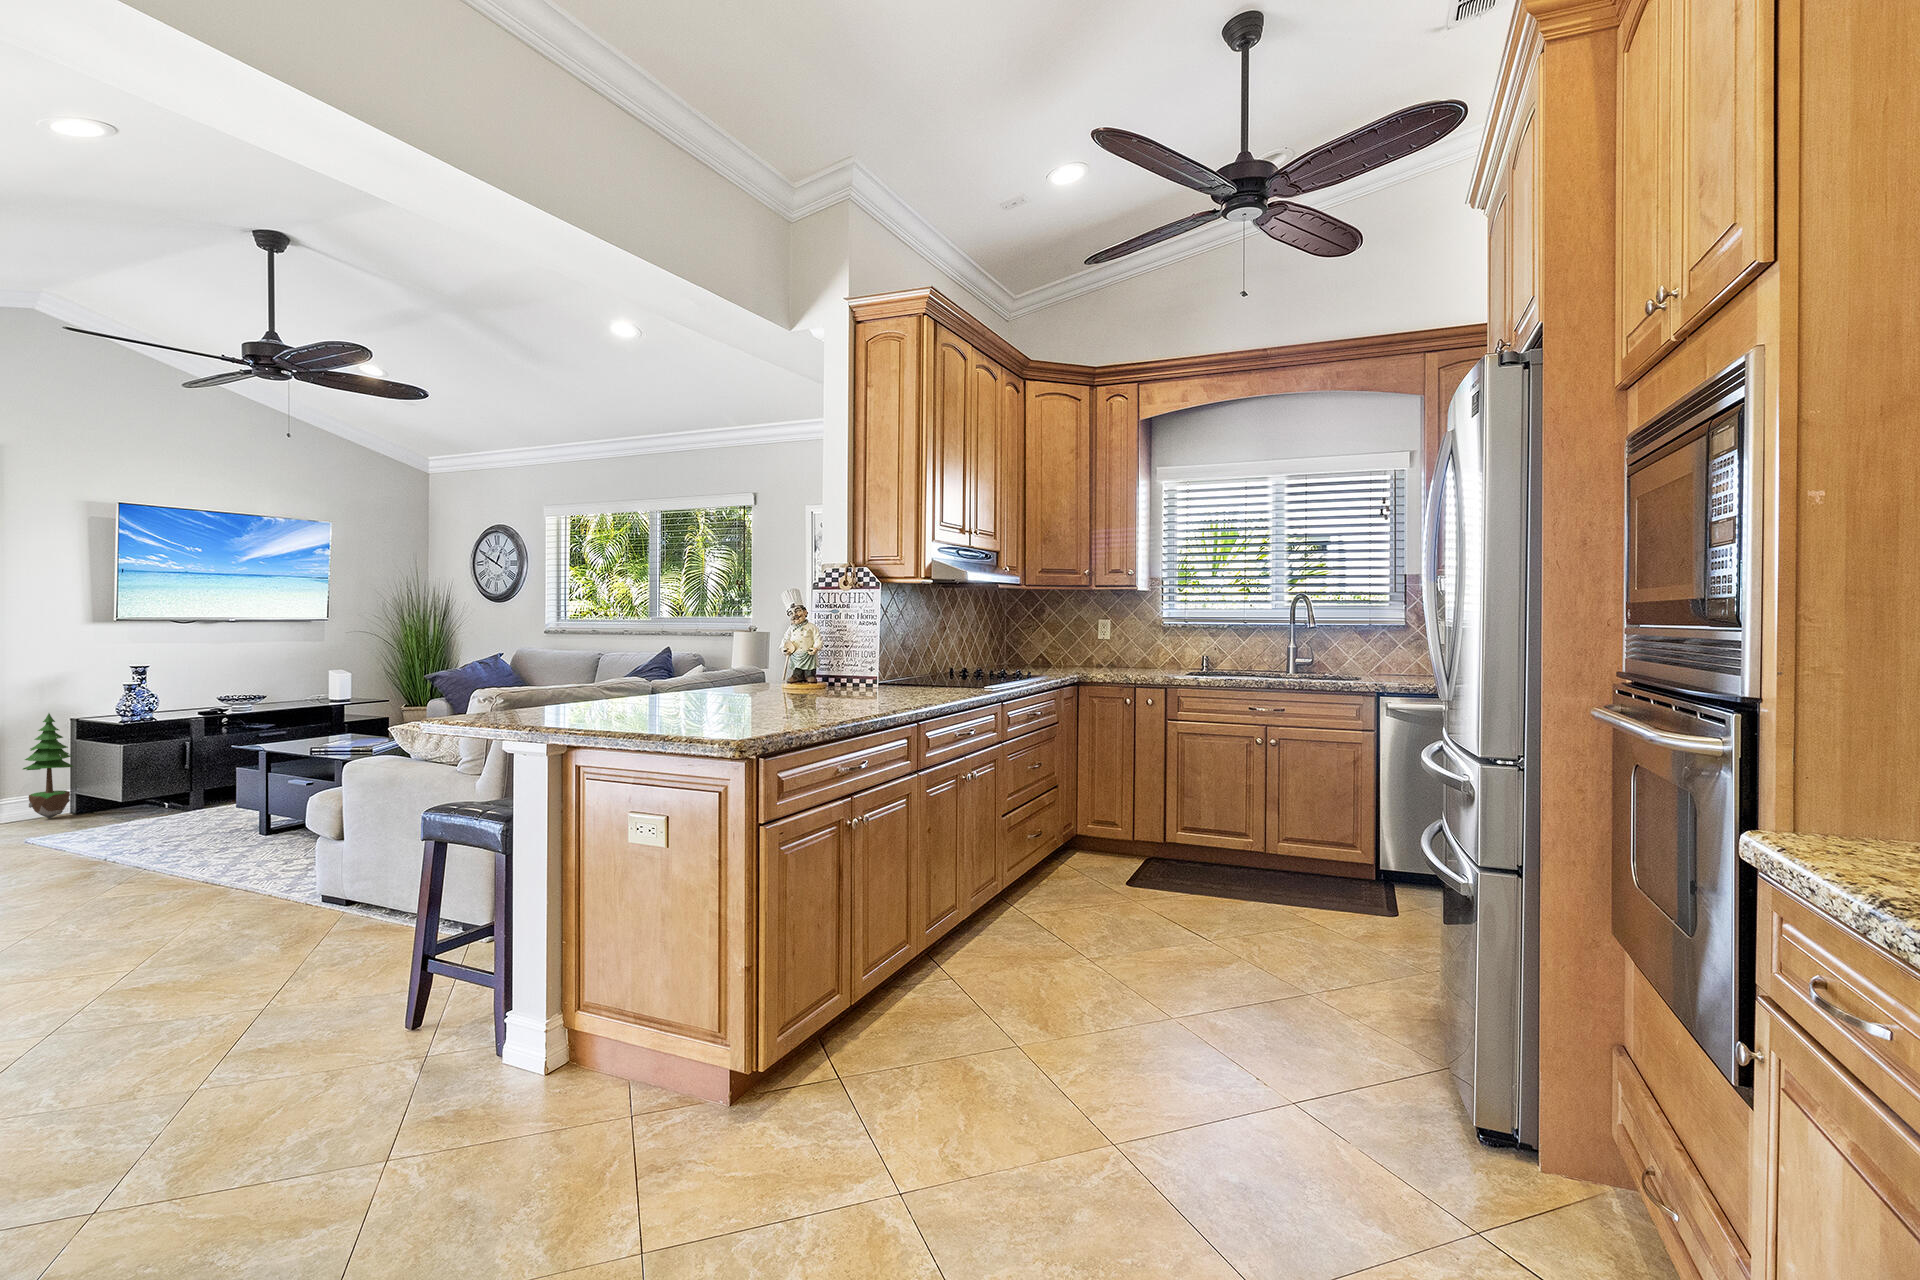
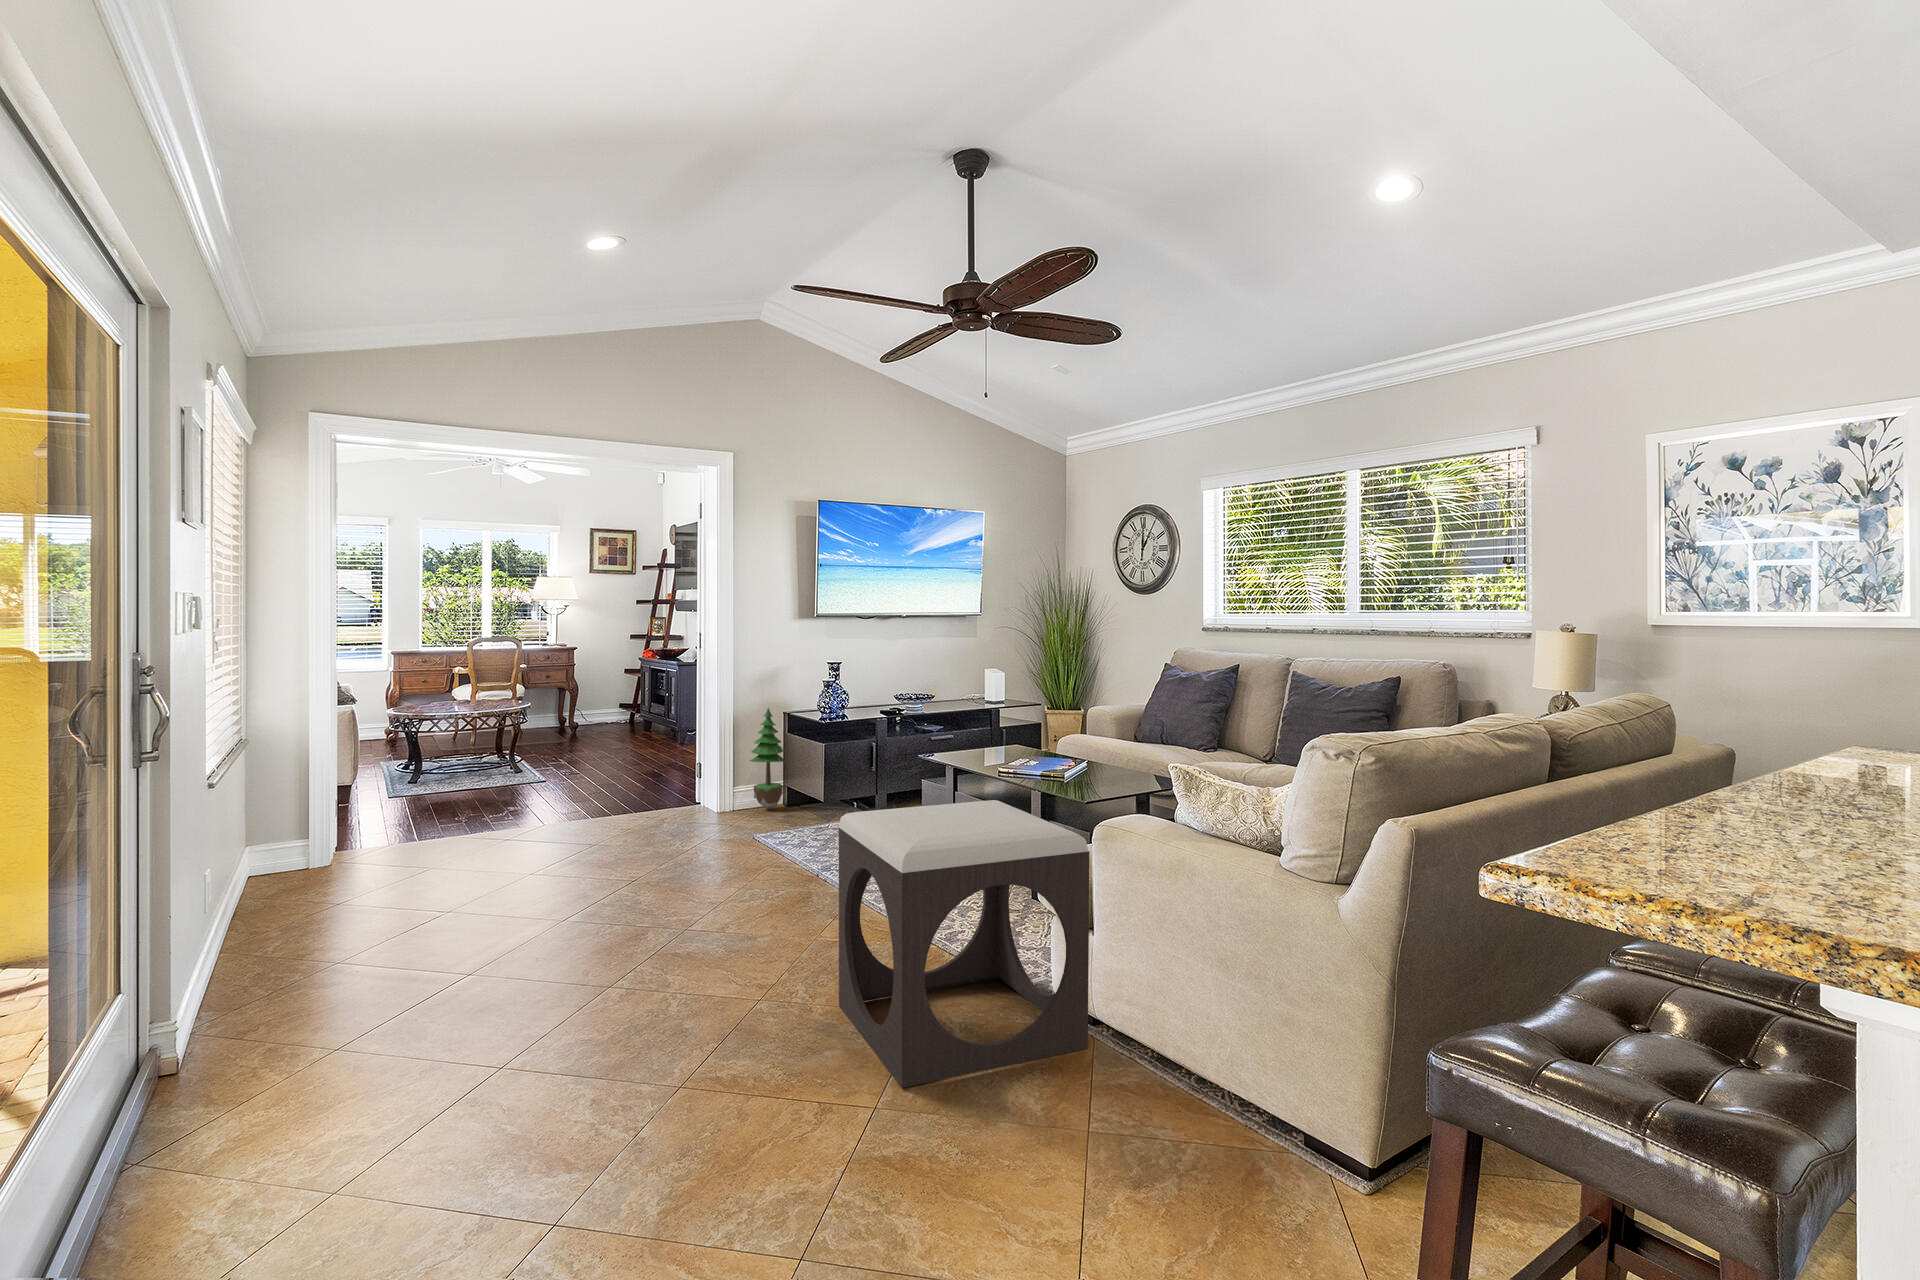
footstool: none [93,753,330,964] -> present [839,800,1089,1088]

